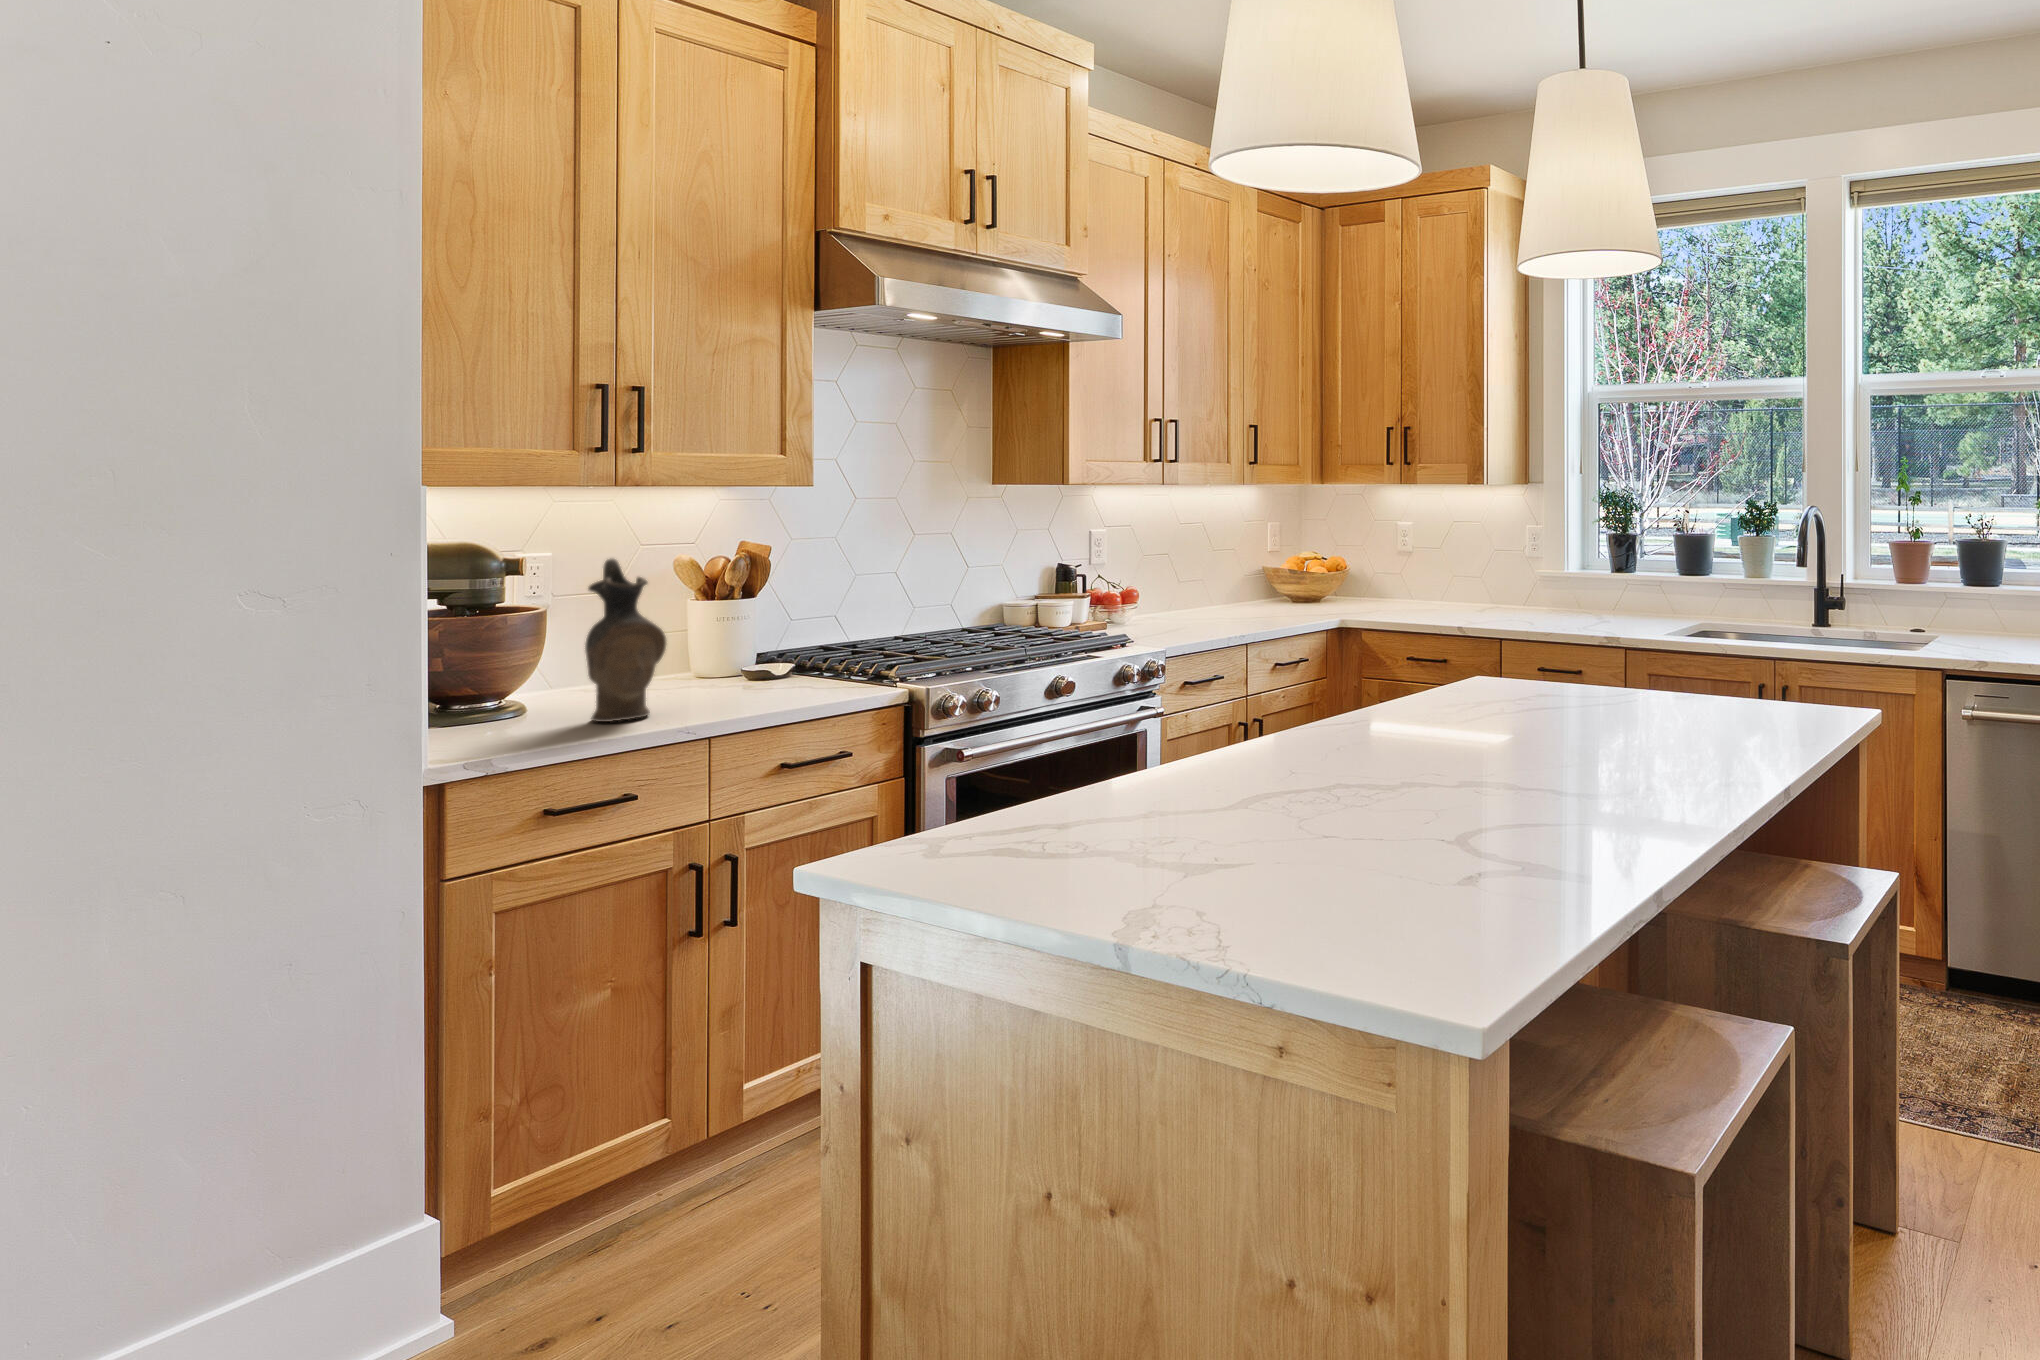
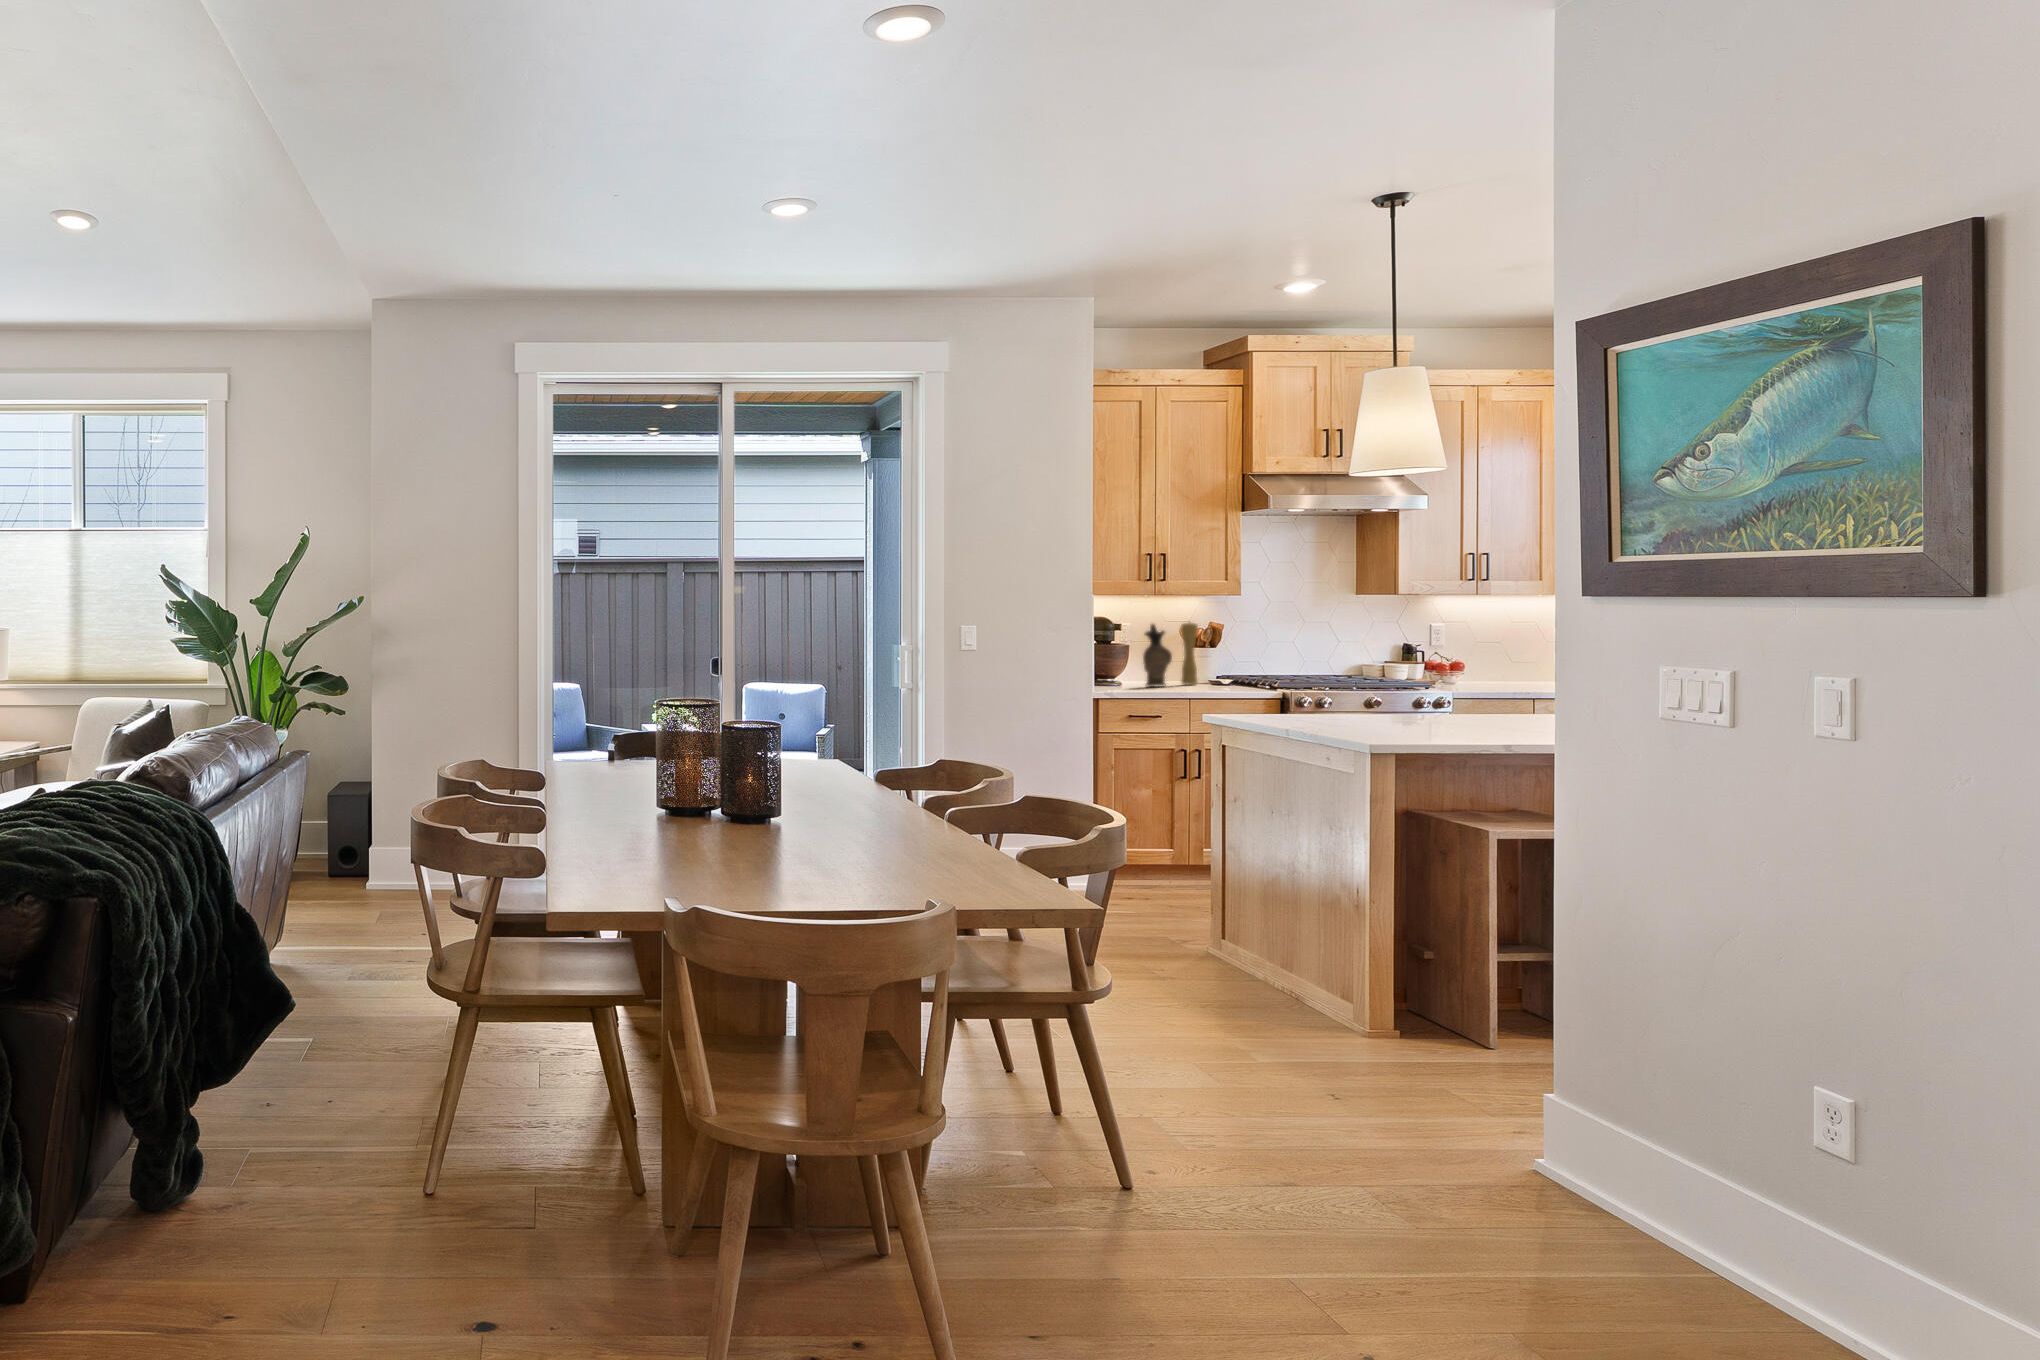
pepper mill: none [682,550,725,698] -> present [1181,622,1198,685]

